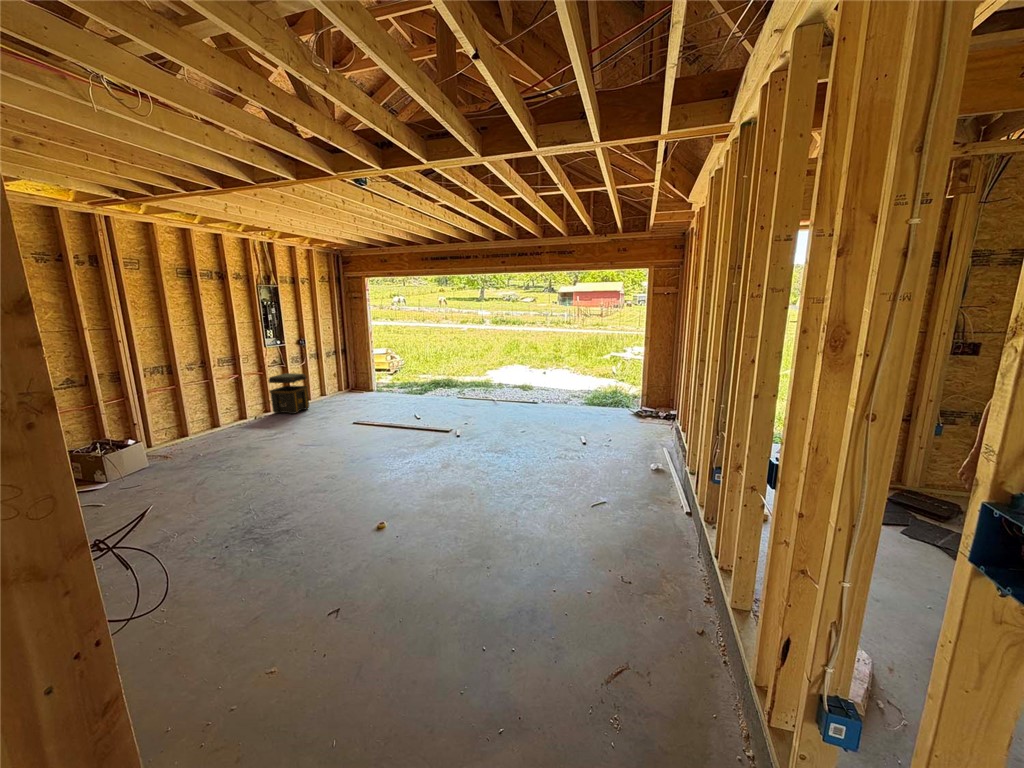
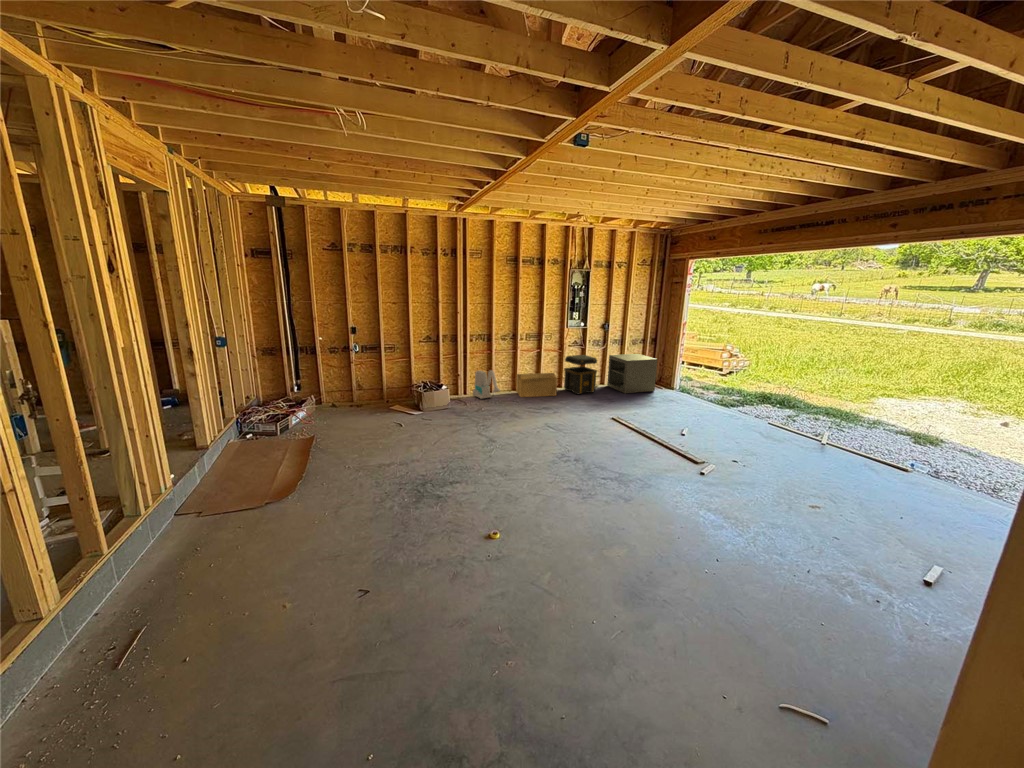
storage cabinet: none [310,365,361,403] -> present [607,354,658,394]
cardboard box: none [214,397,273,431] -> present [516,373,557,397]
vacuum cleaner: none [160,406,216,446] -> present [473,370,500,399]

